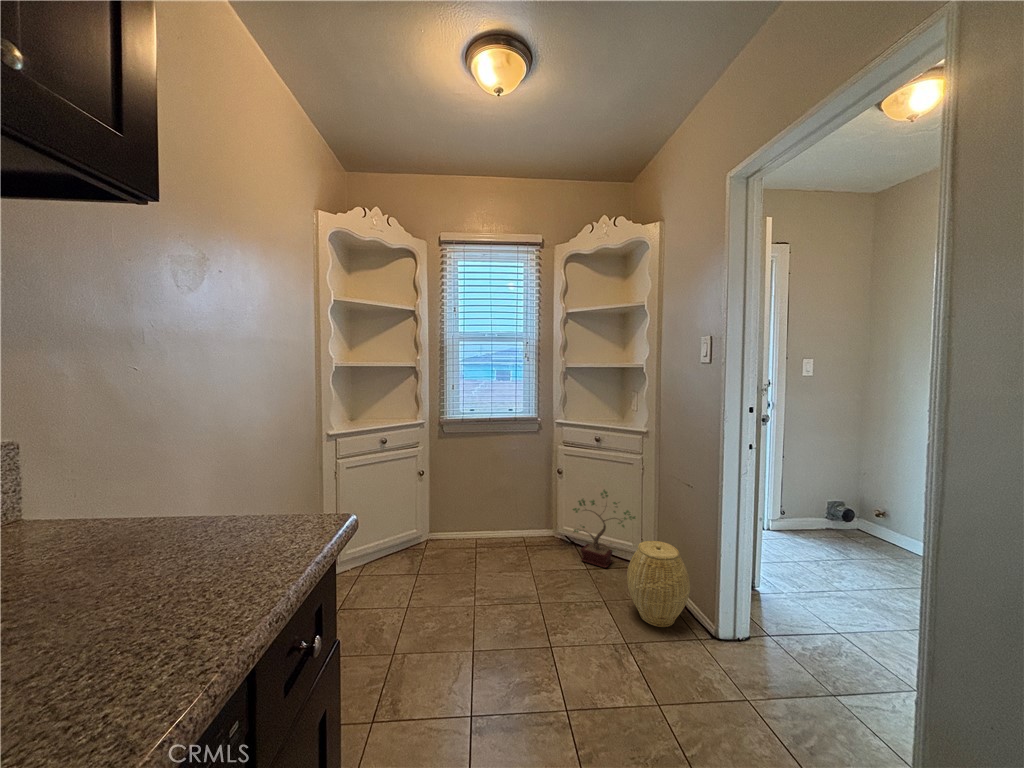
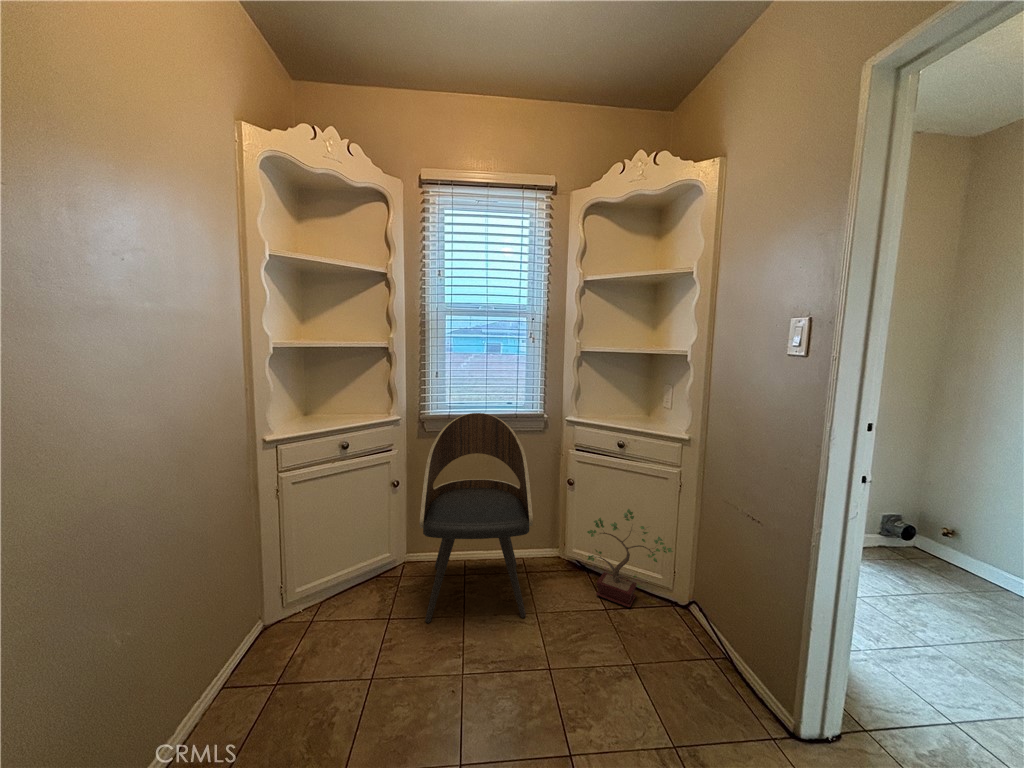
dining chair: none [441,418,528,577] -> present [419,413,533,623]
woven basket: present [627,541,690,627] -> none [668,592,758,715]

